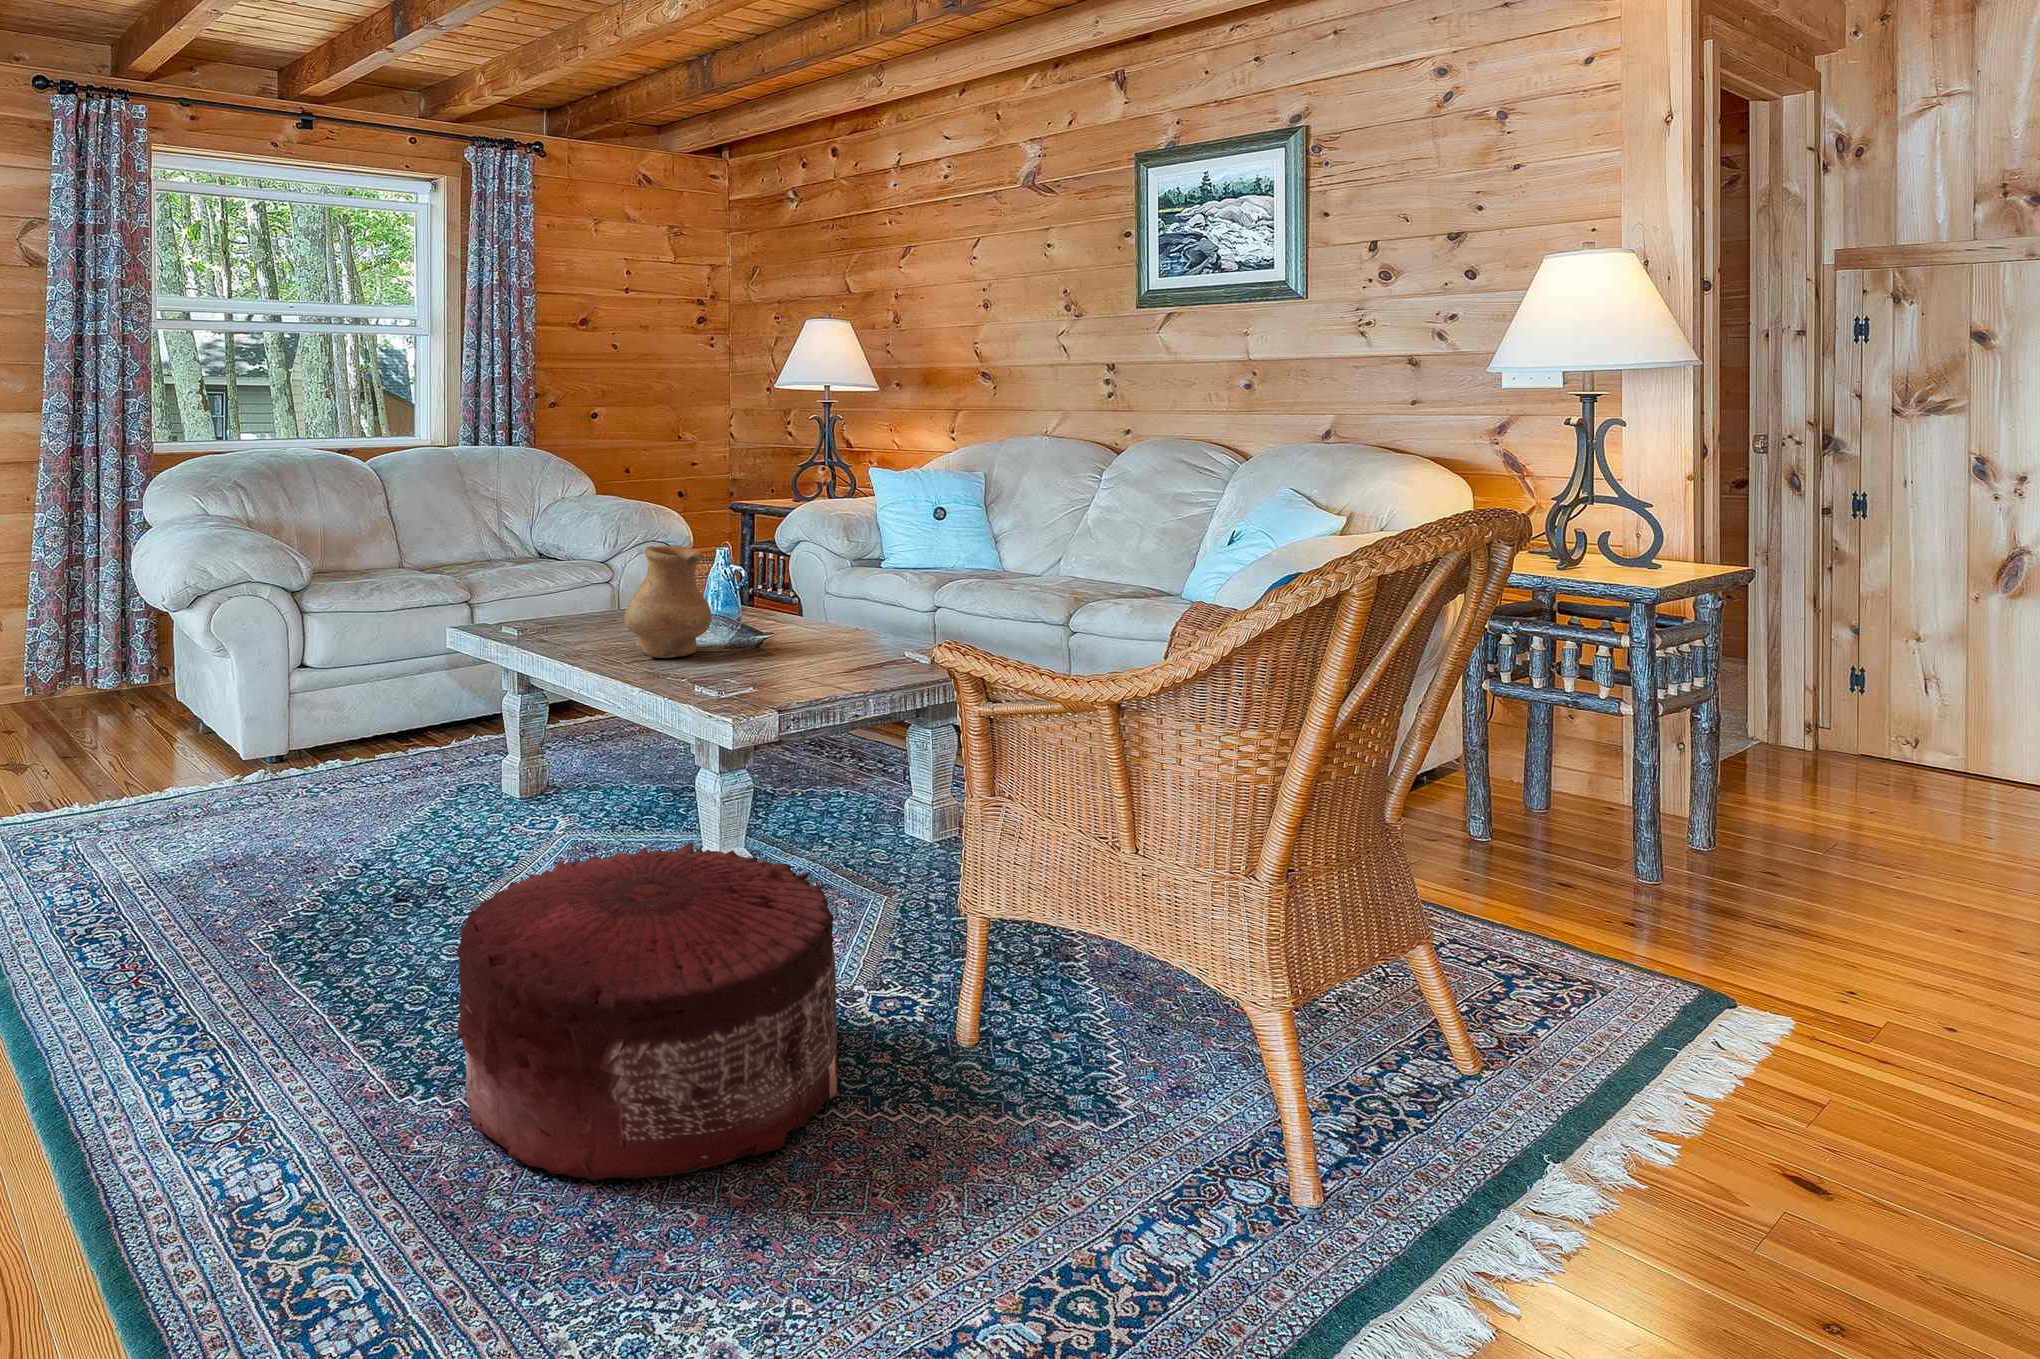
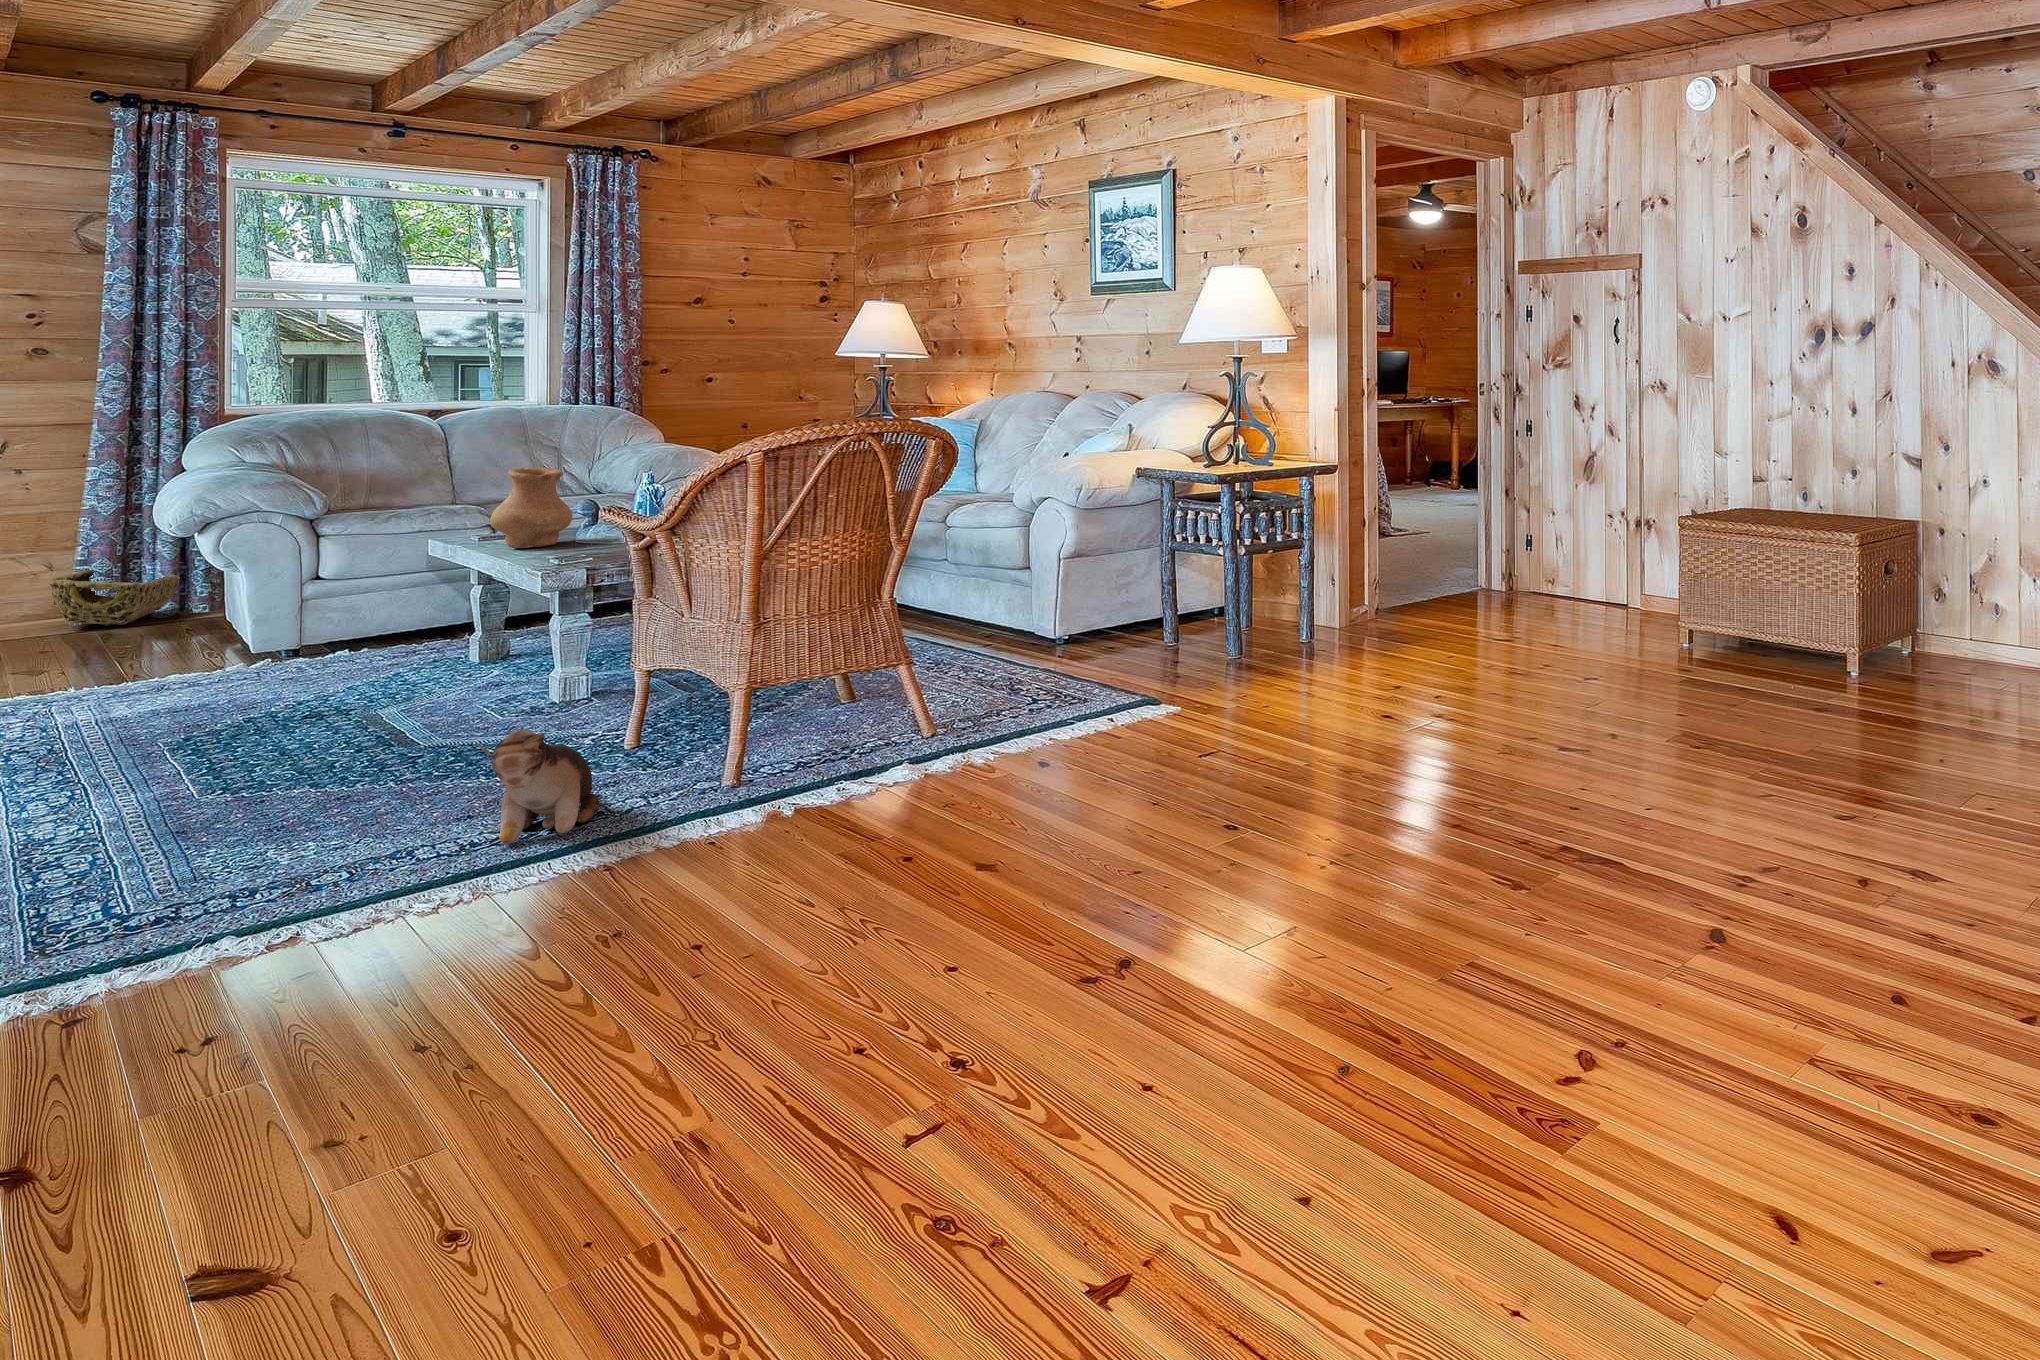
woven basket: none [15,638,122,711] -> present [48,570,180,627]
pouf: present [456,842,840,1181] -> none [113,655,476,847]
plush toy: none [1055,1044,1199,1240] -> present [478,730,599,844]

